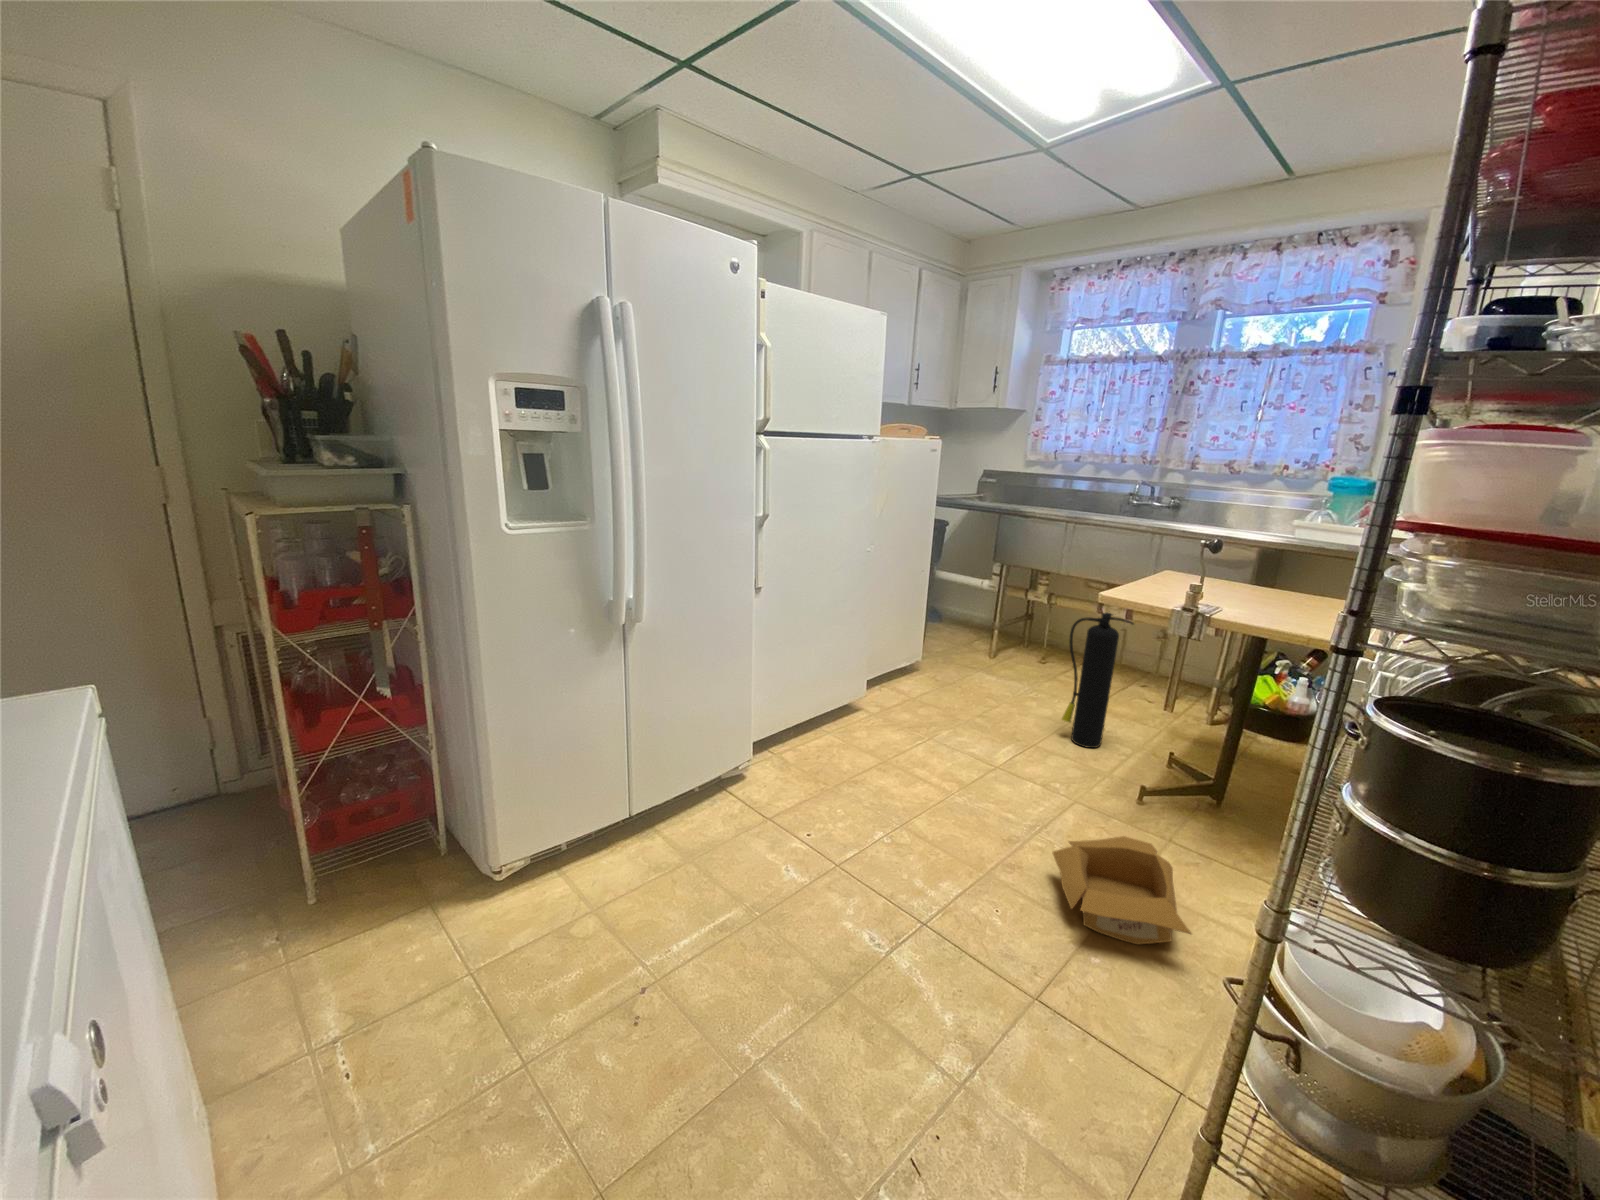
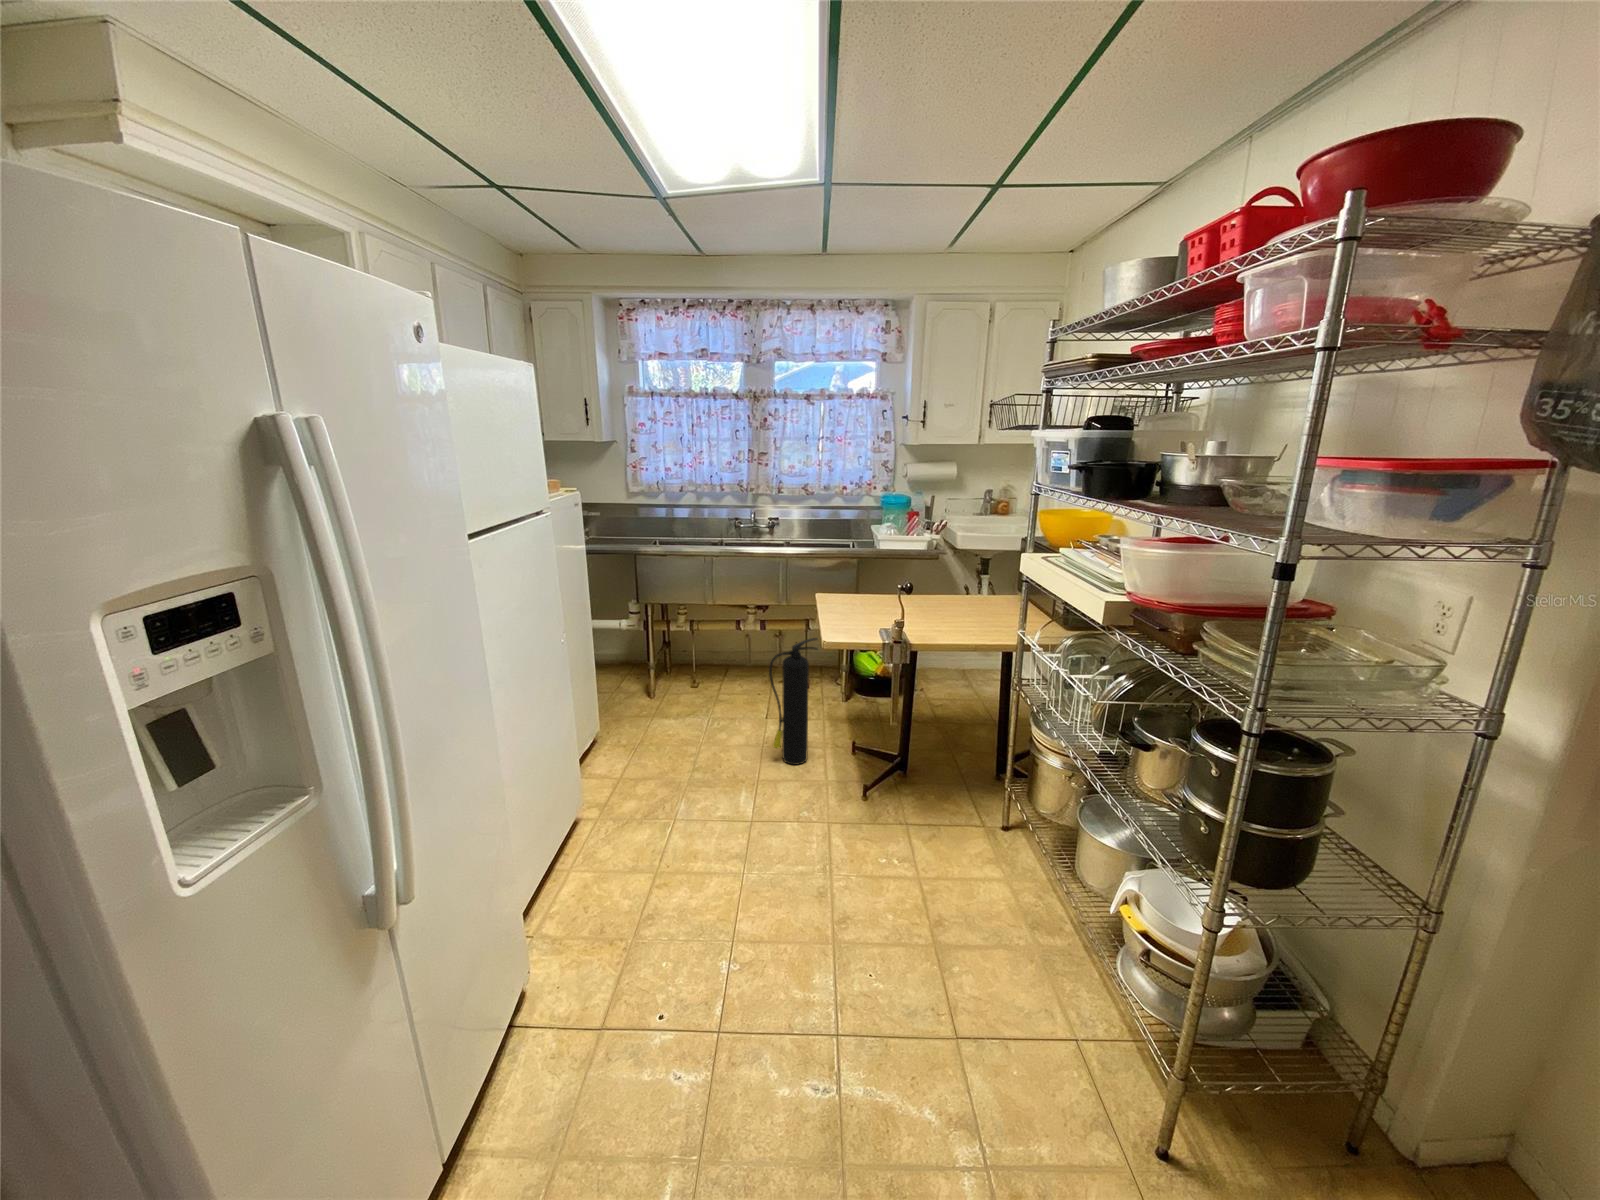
cardboard box: present [1052,836,1191,944] -> none [873,842,1003,942]

